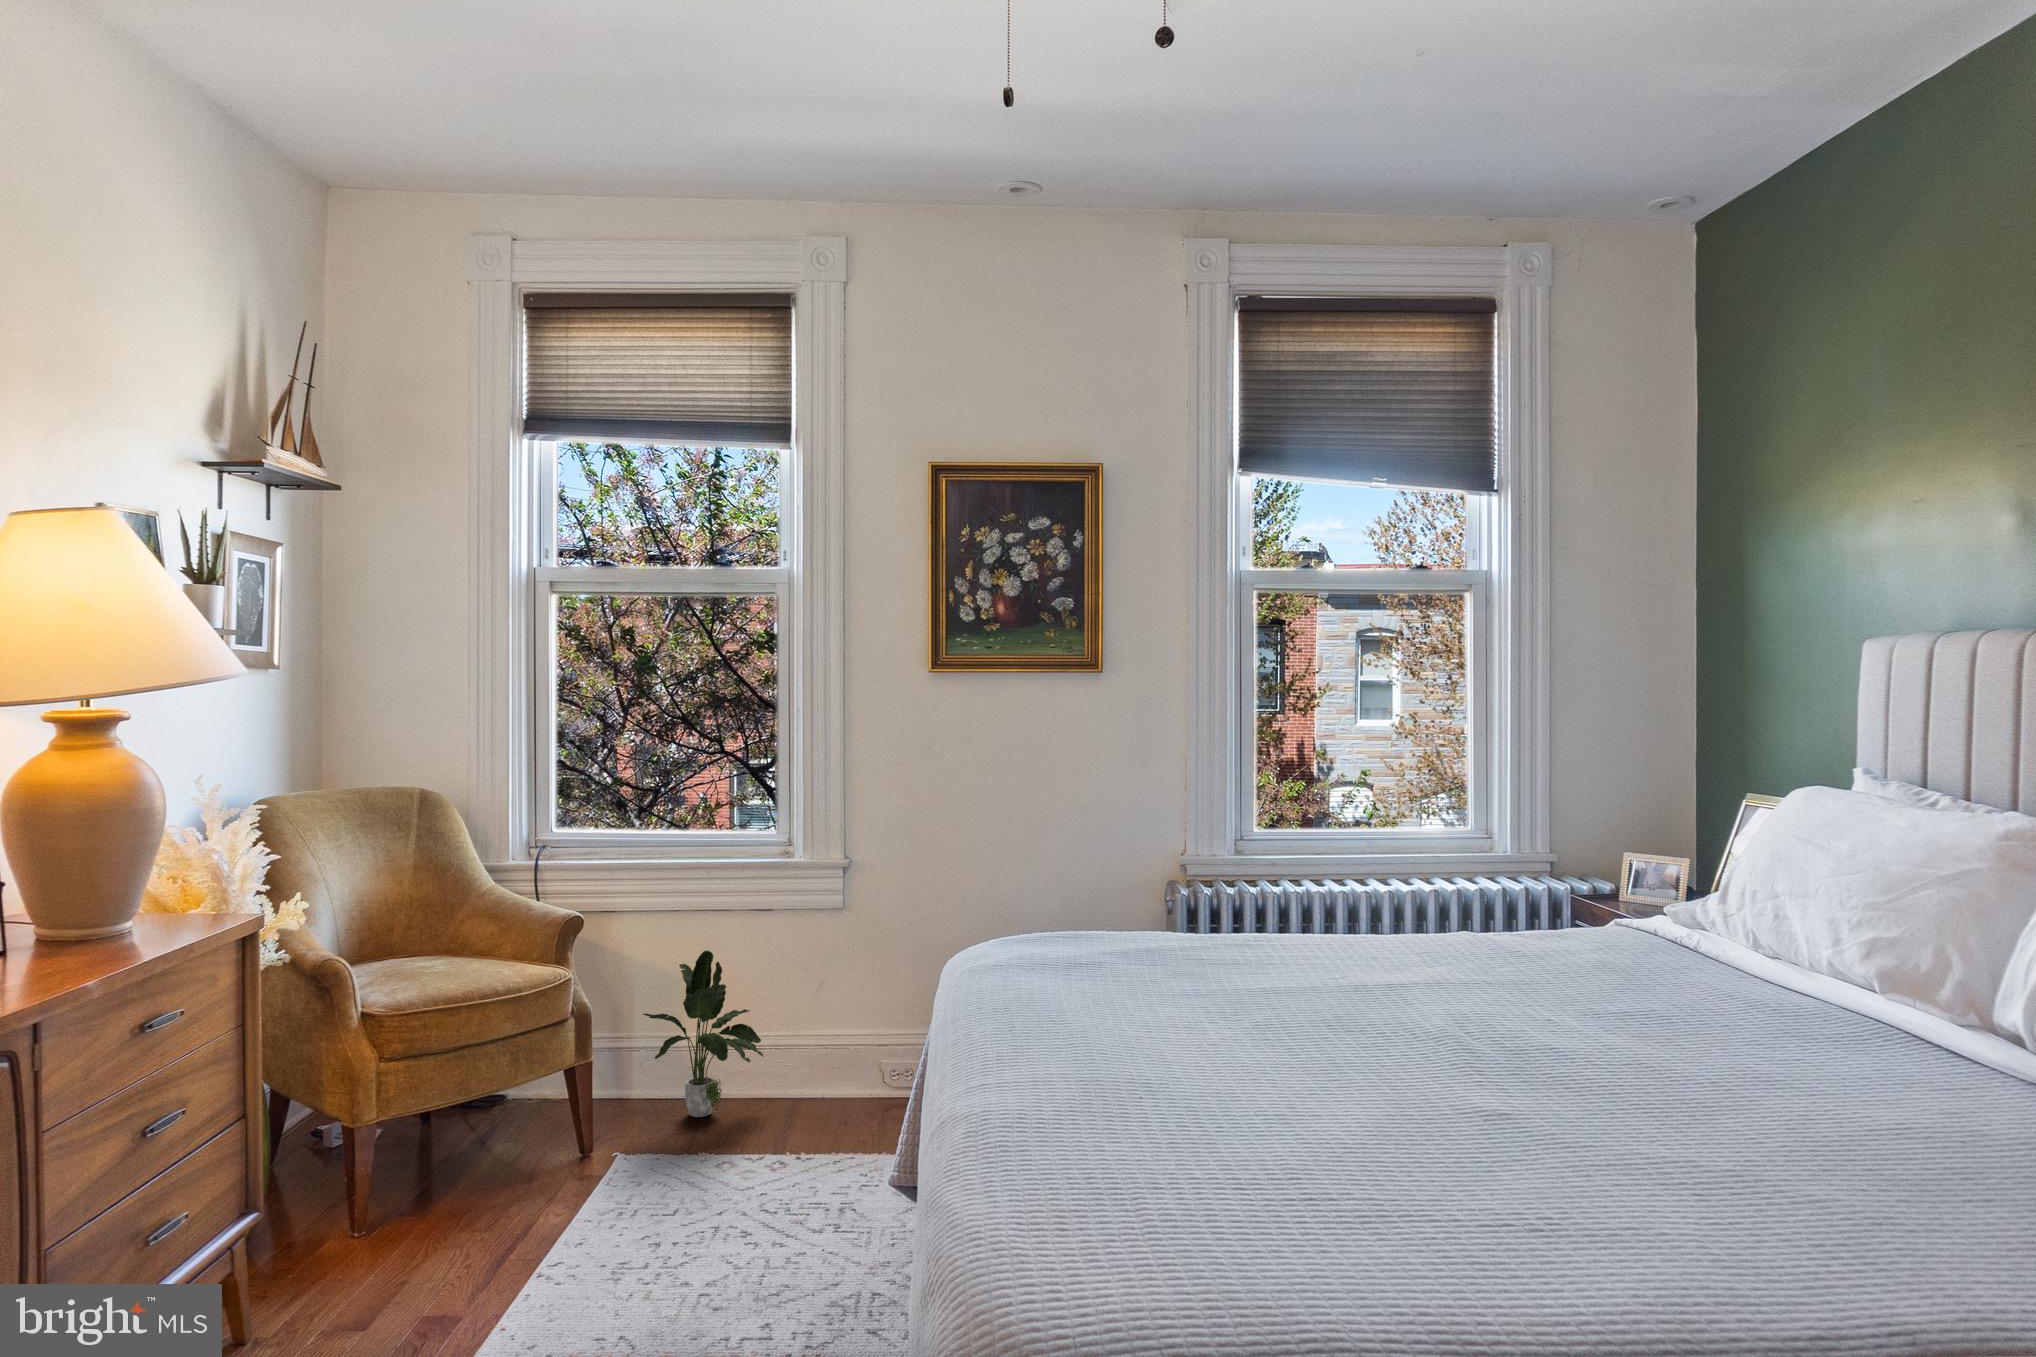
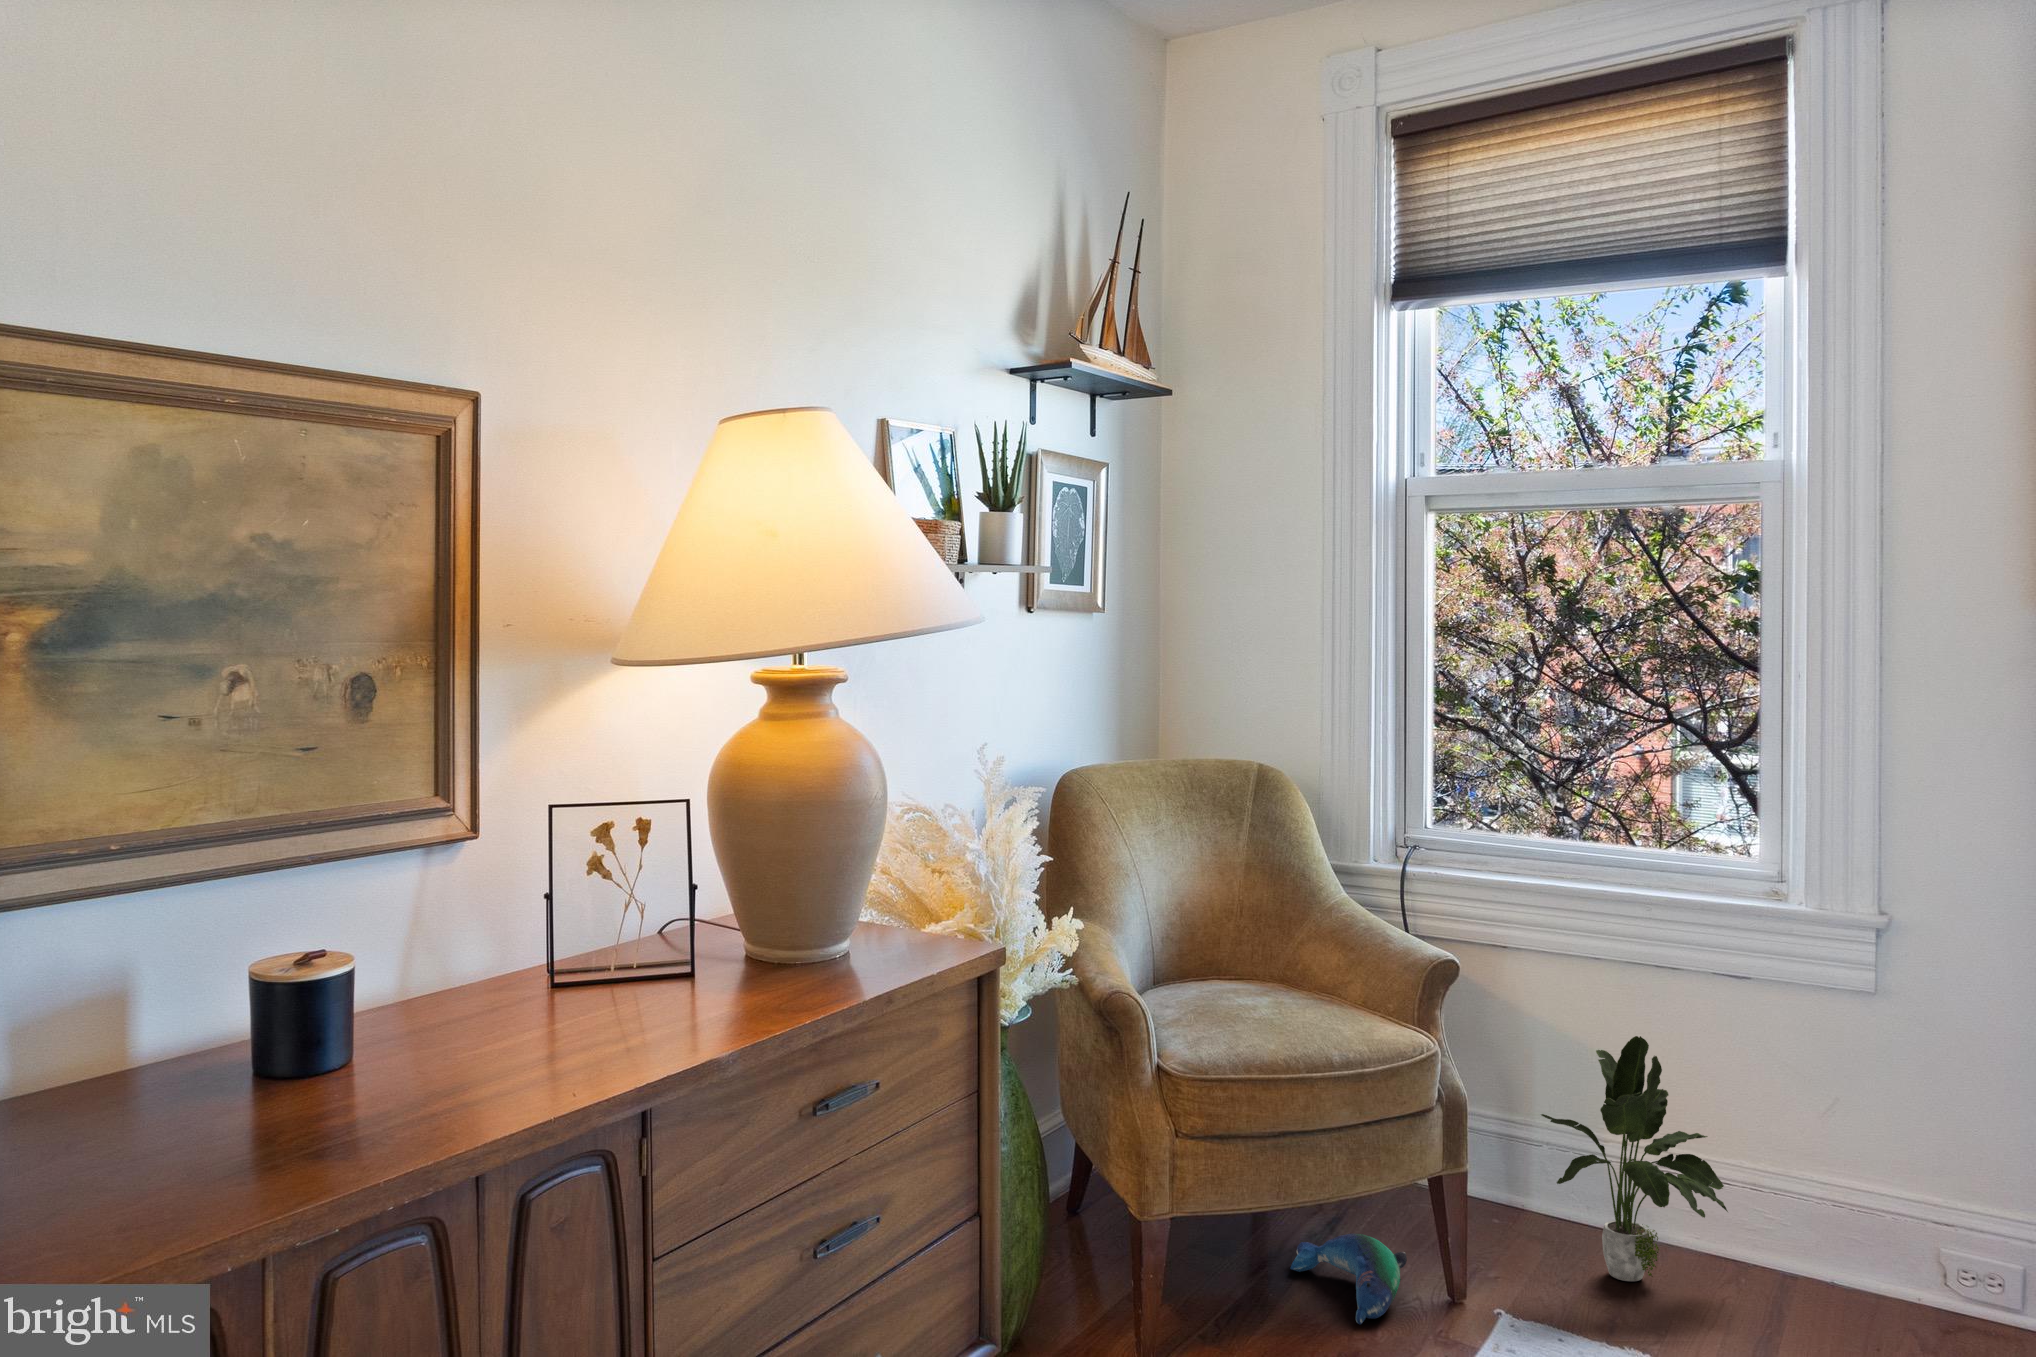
plush toy: none [458,1123,550,1186] -> present [1290,1233,1407,1324]

